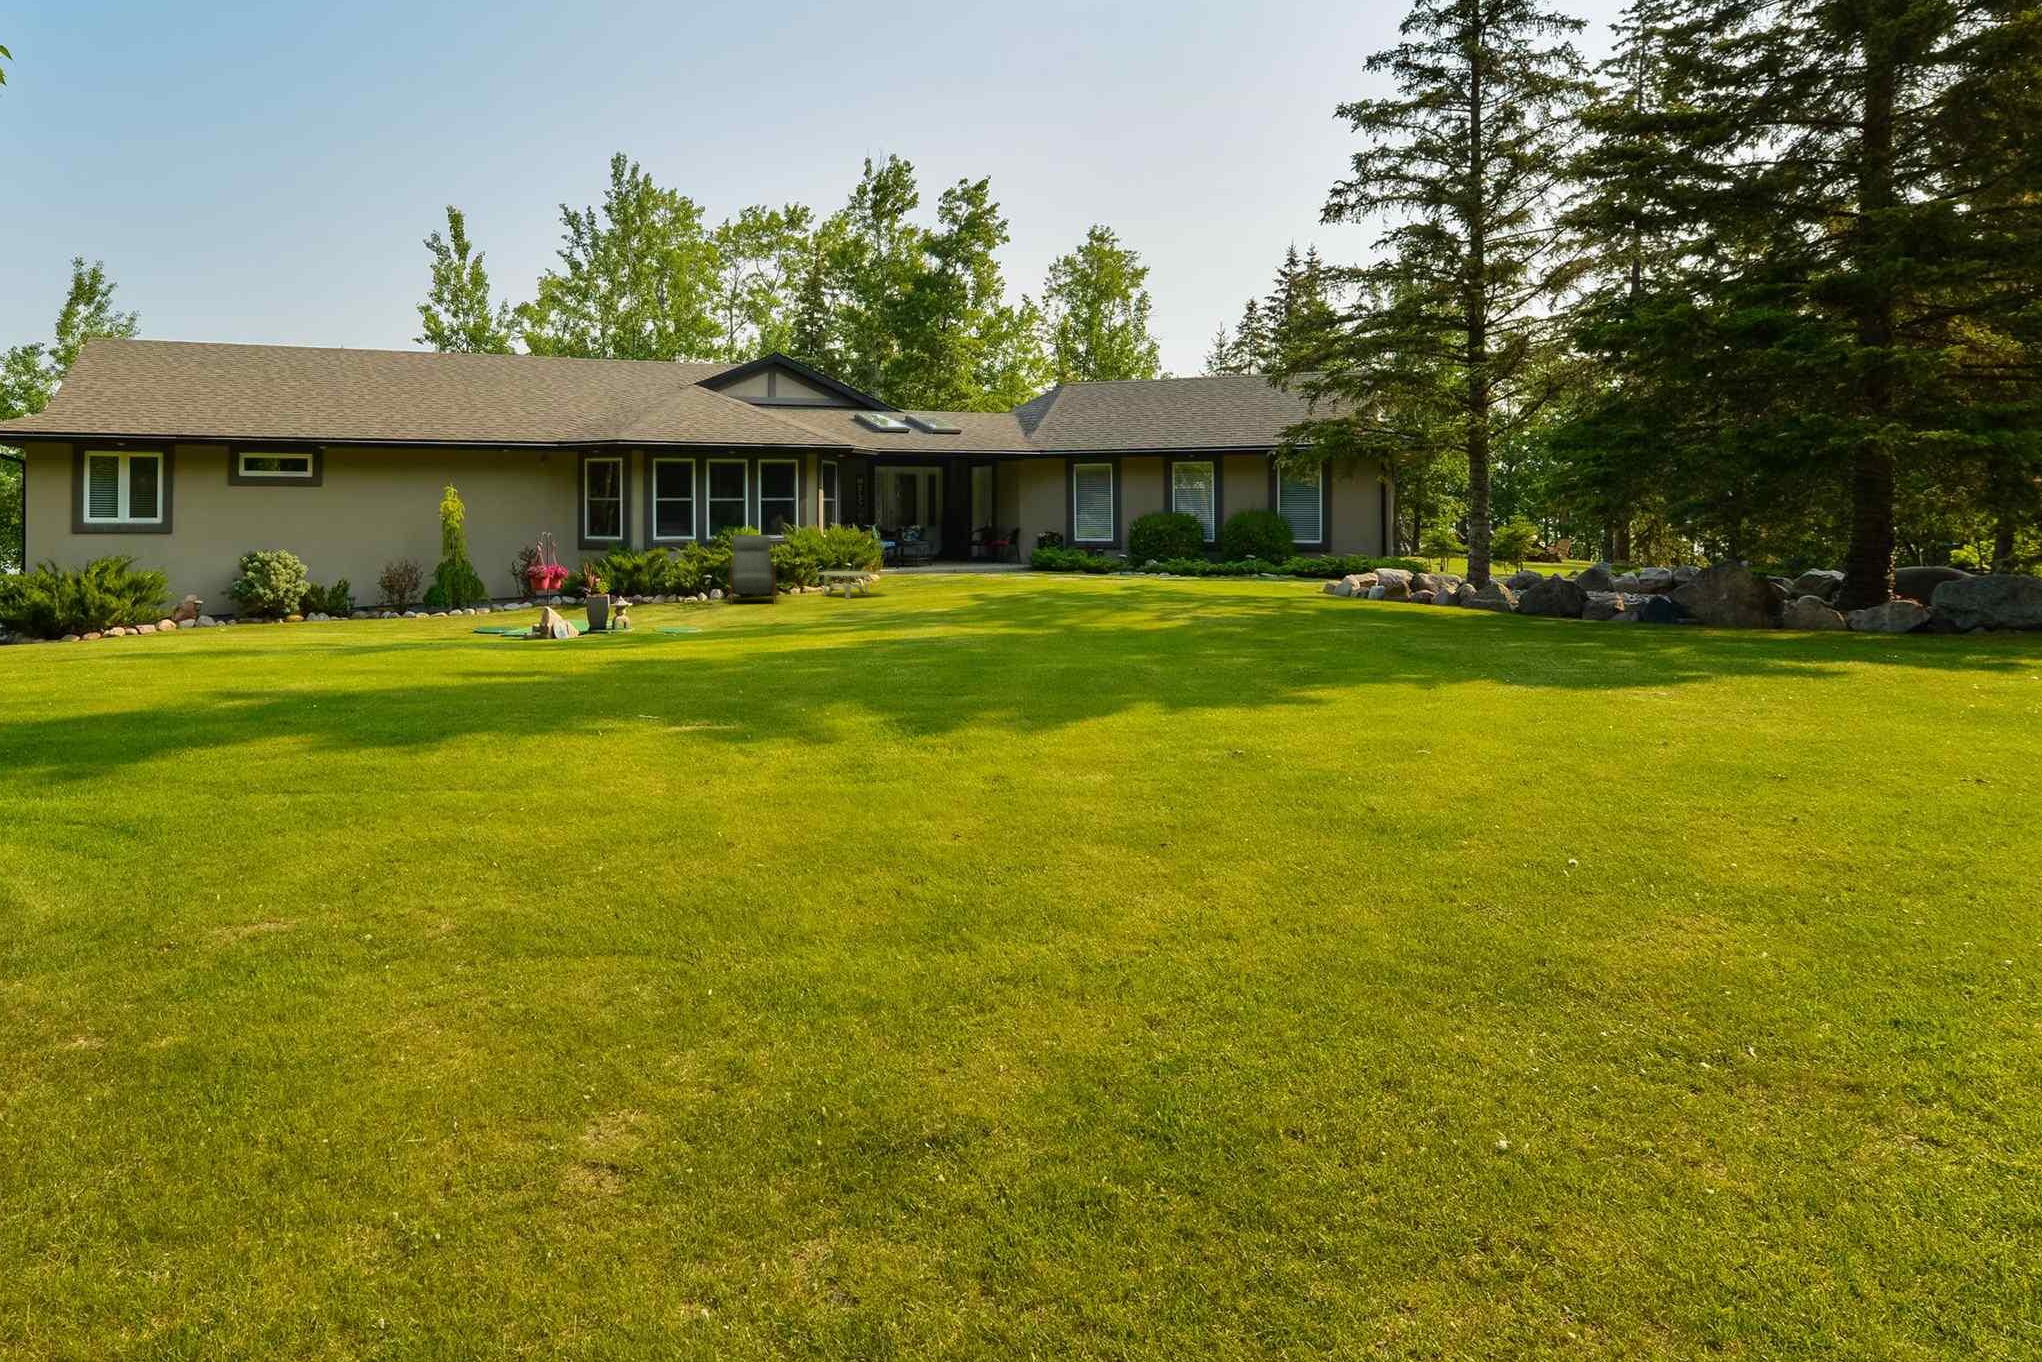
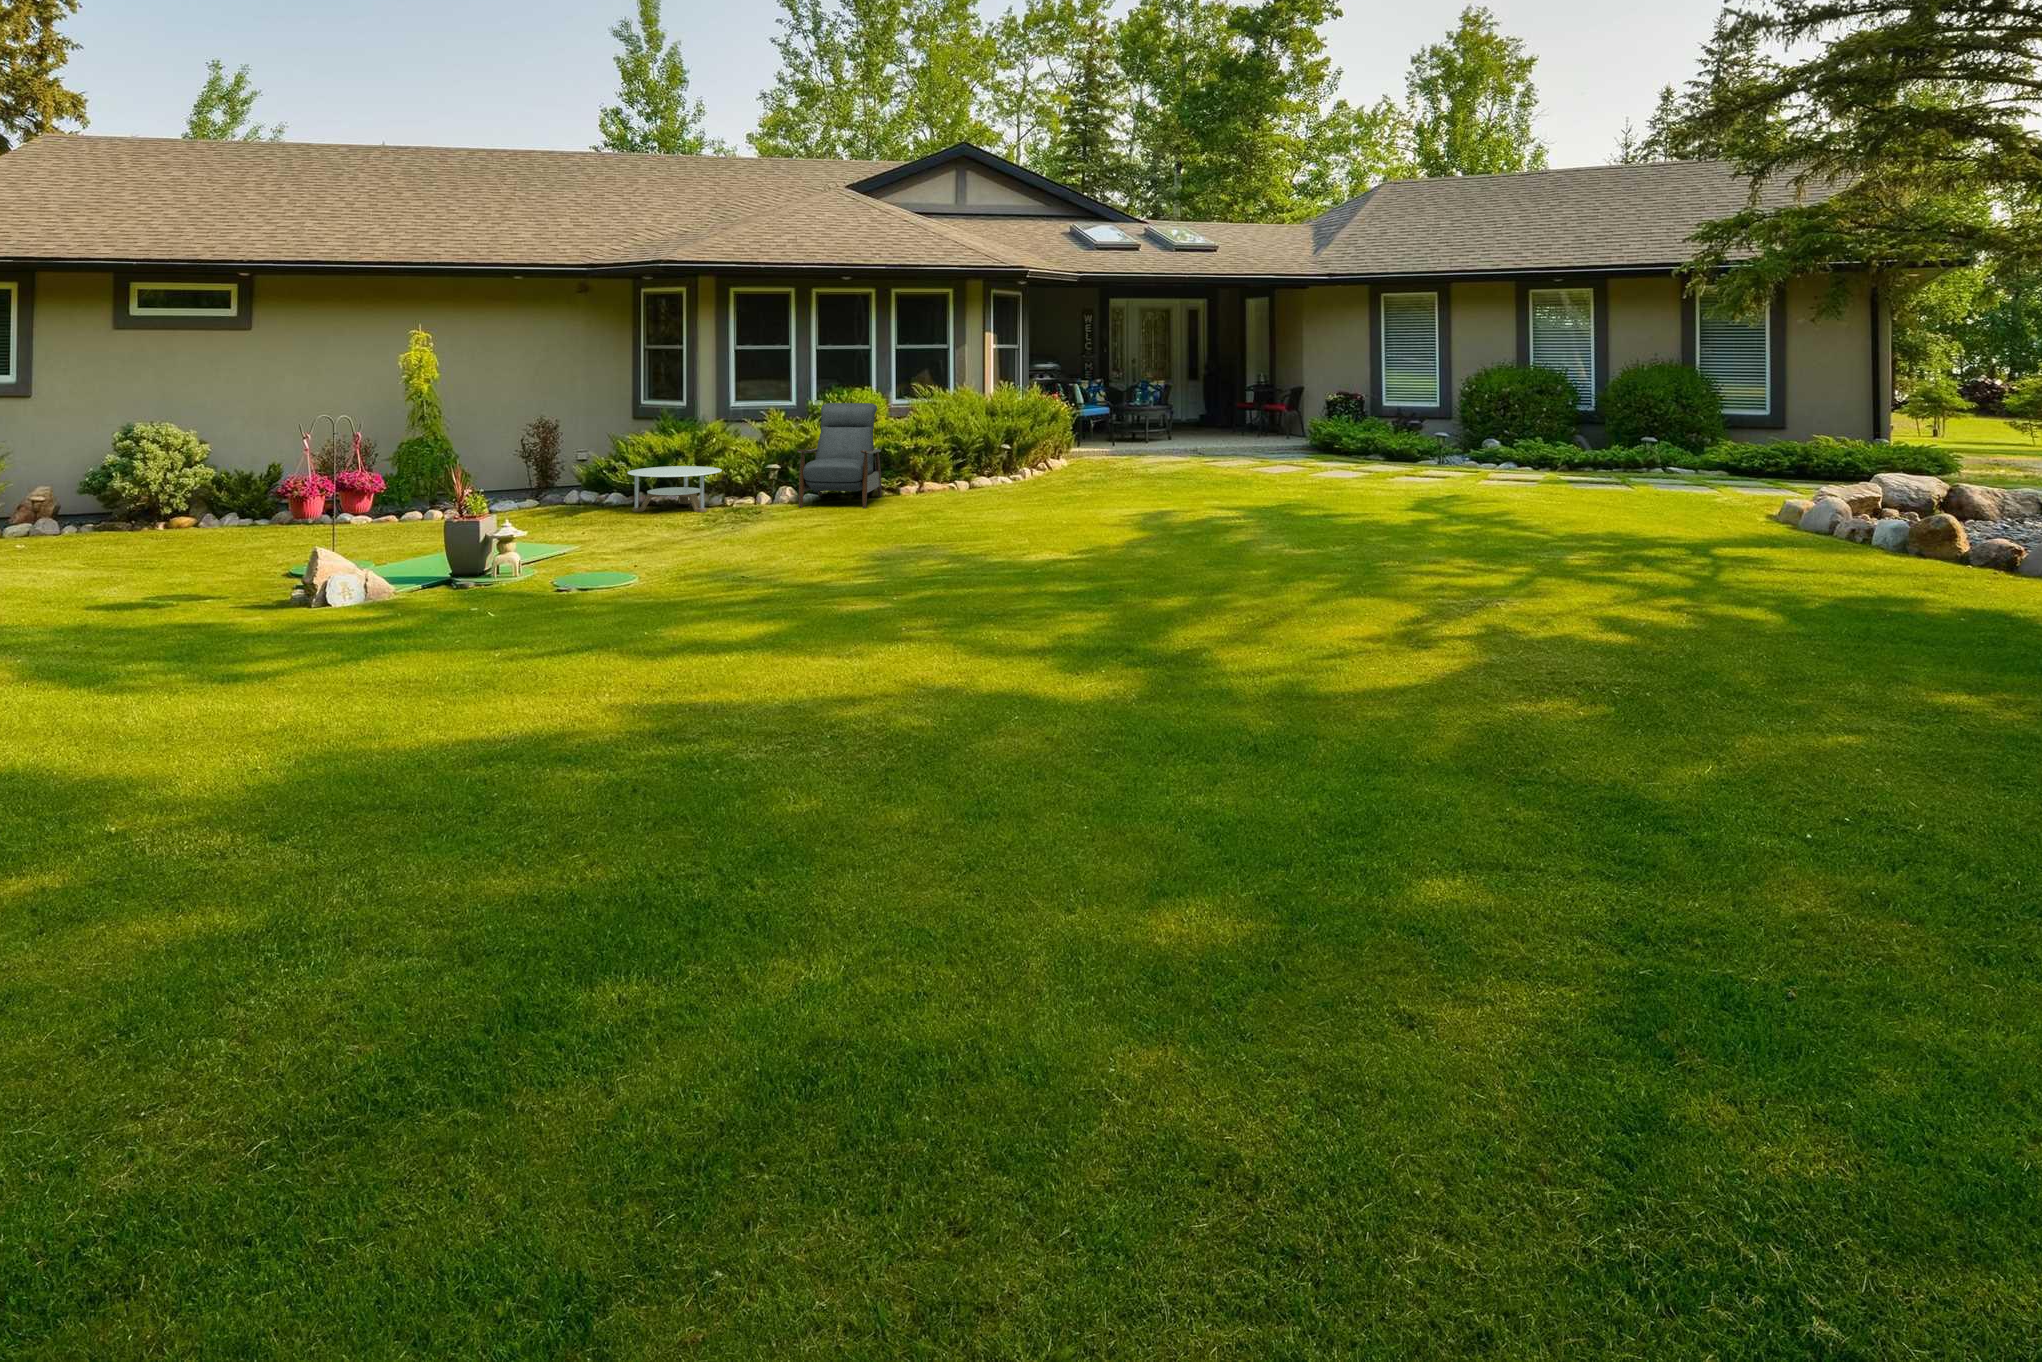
round table: present [820,571,873,599] -> present [627,466,722,512]

